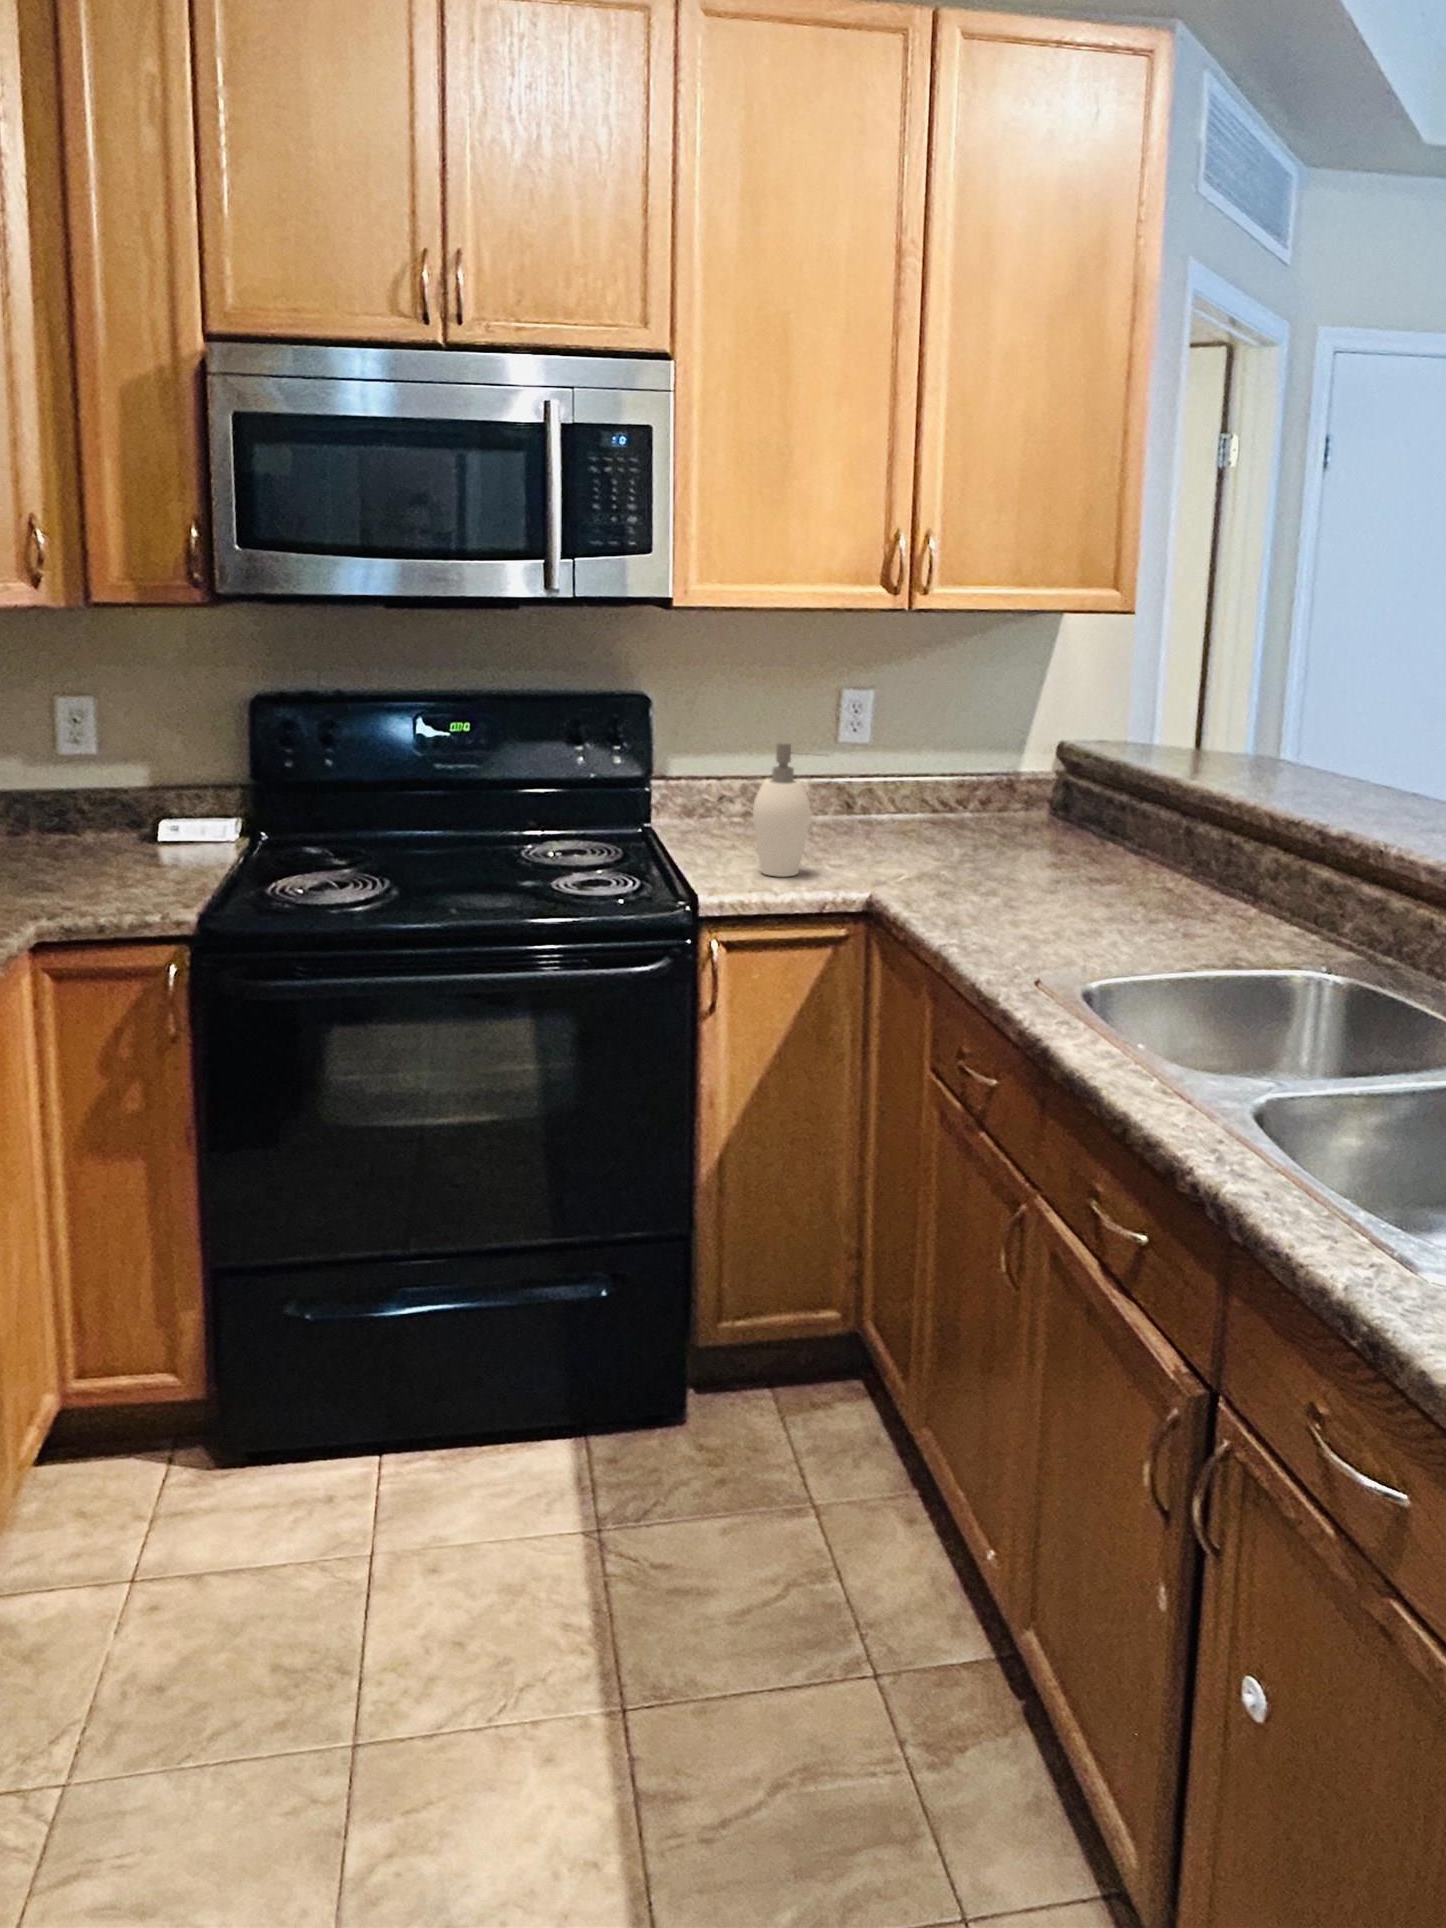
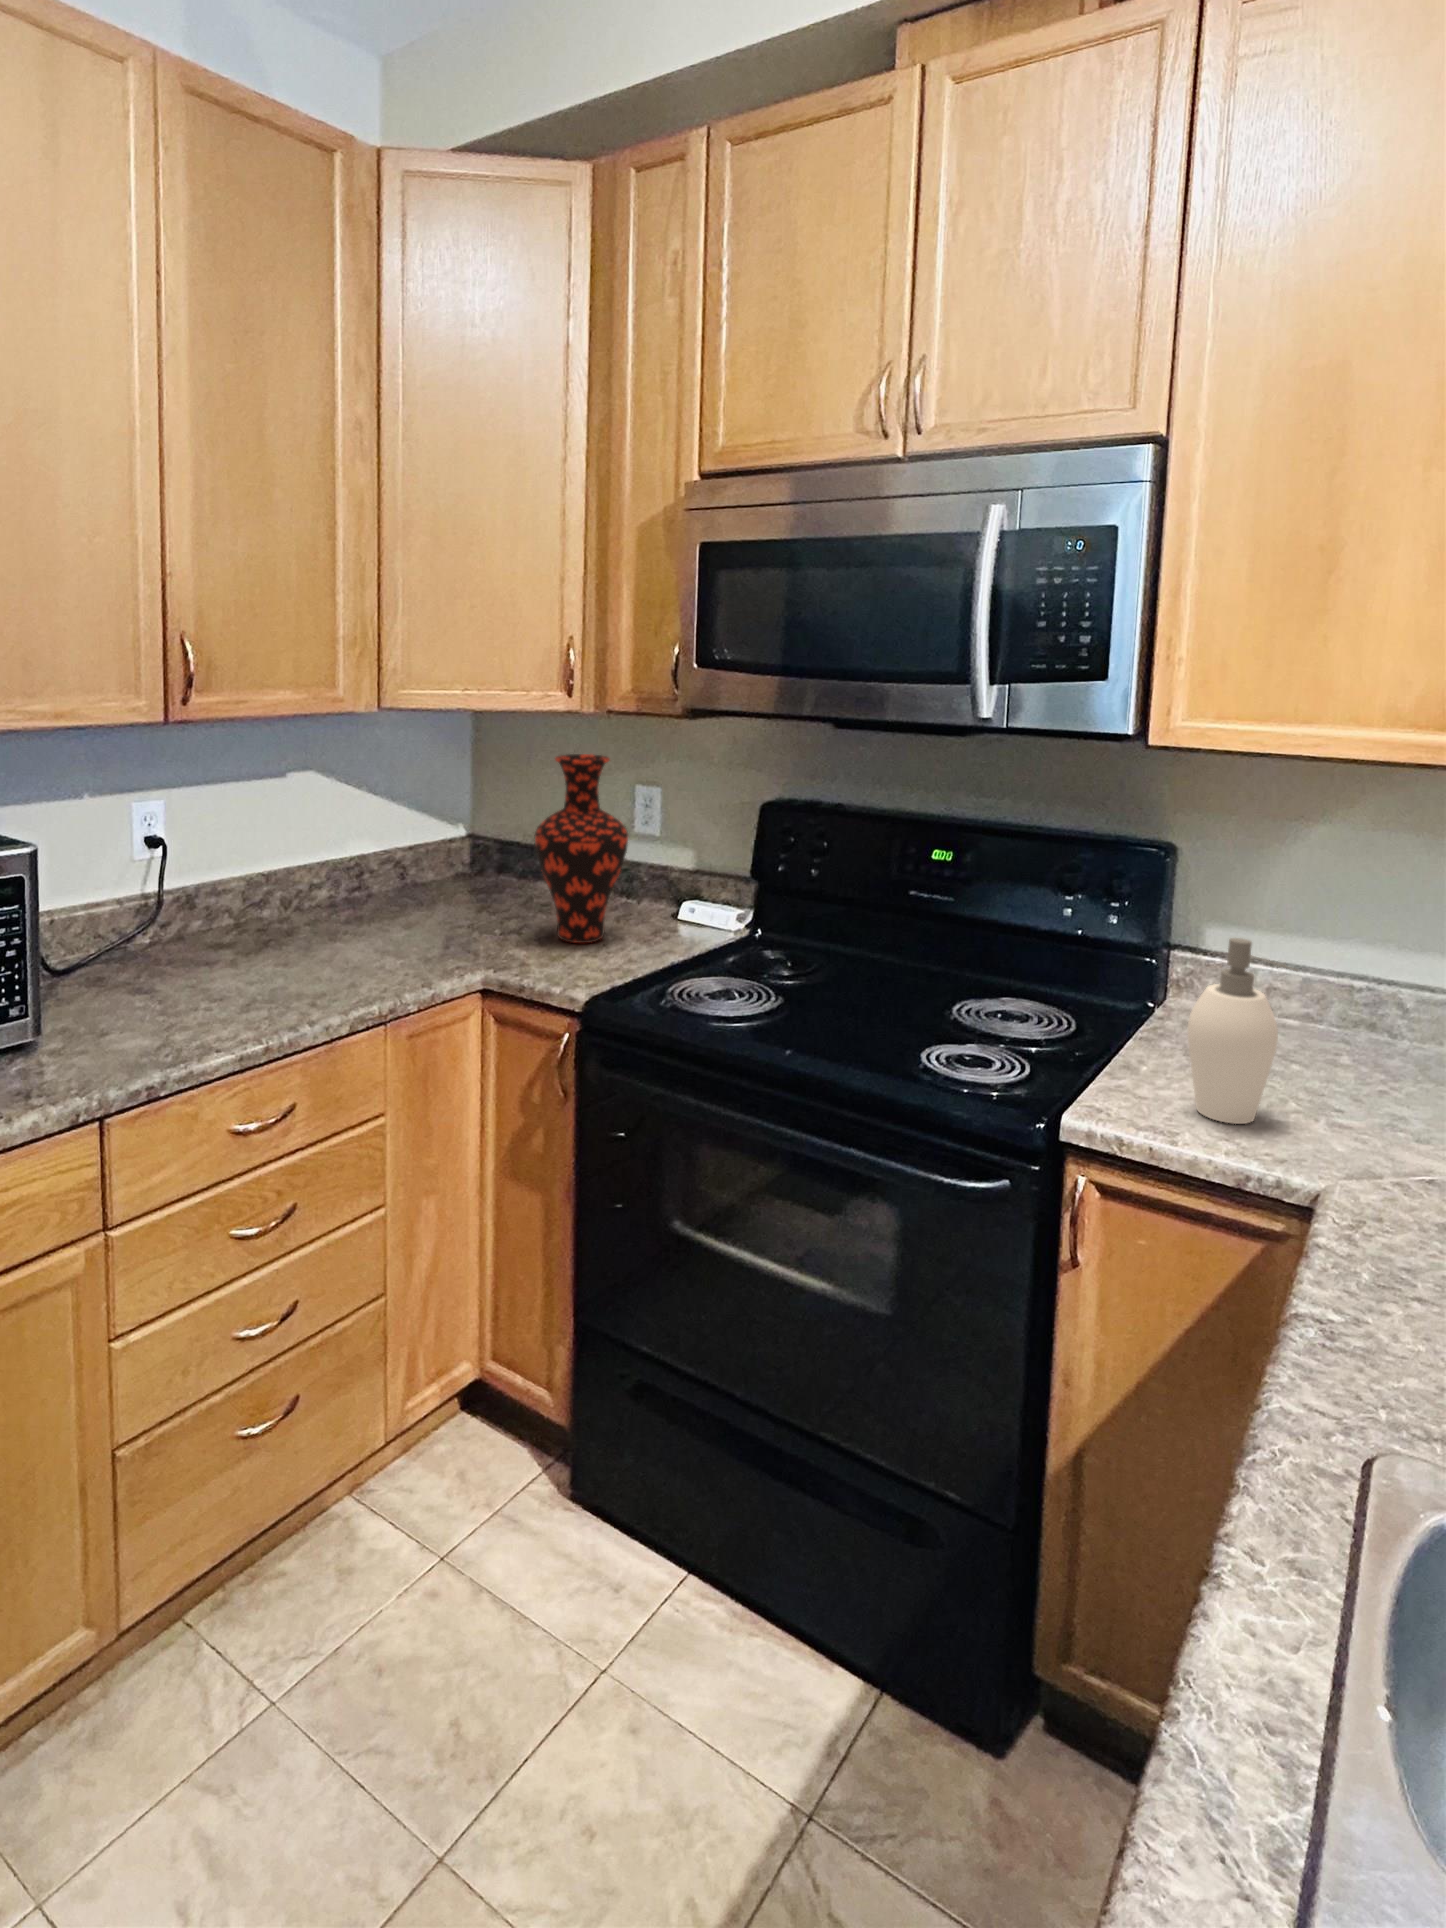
vase: none [14,659,135,880] -> present [534,754,628,943]

